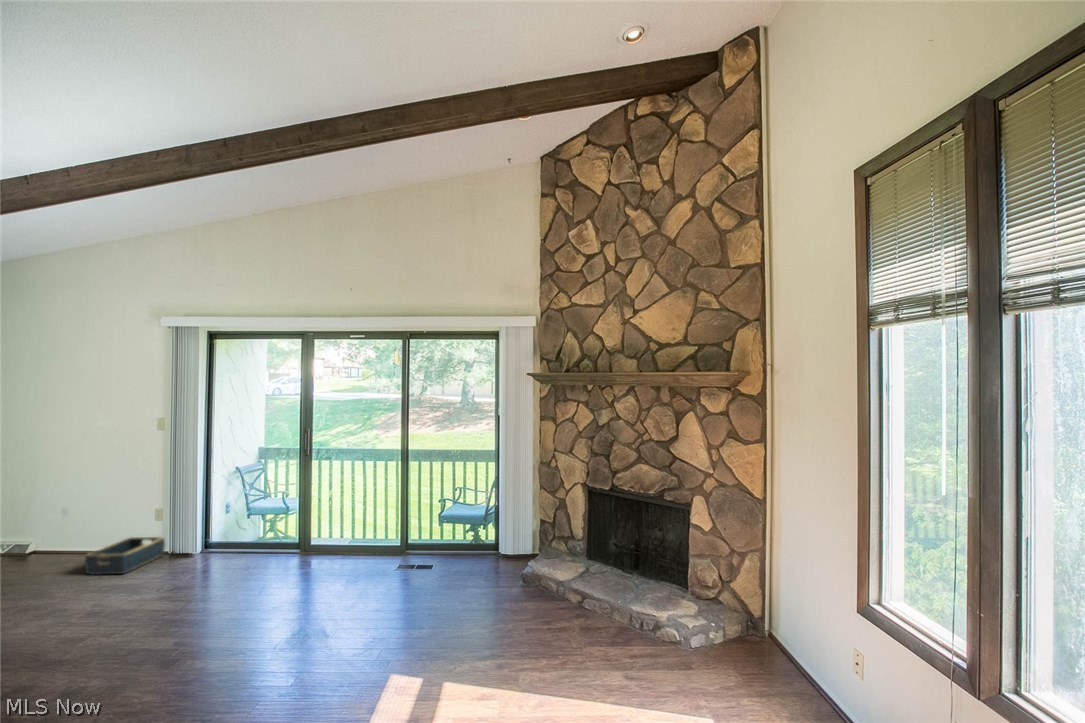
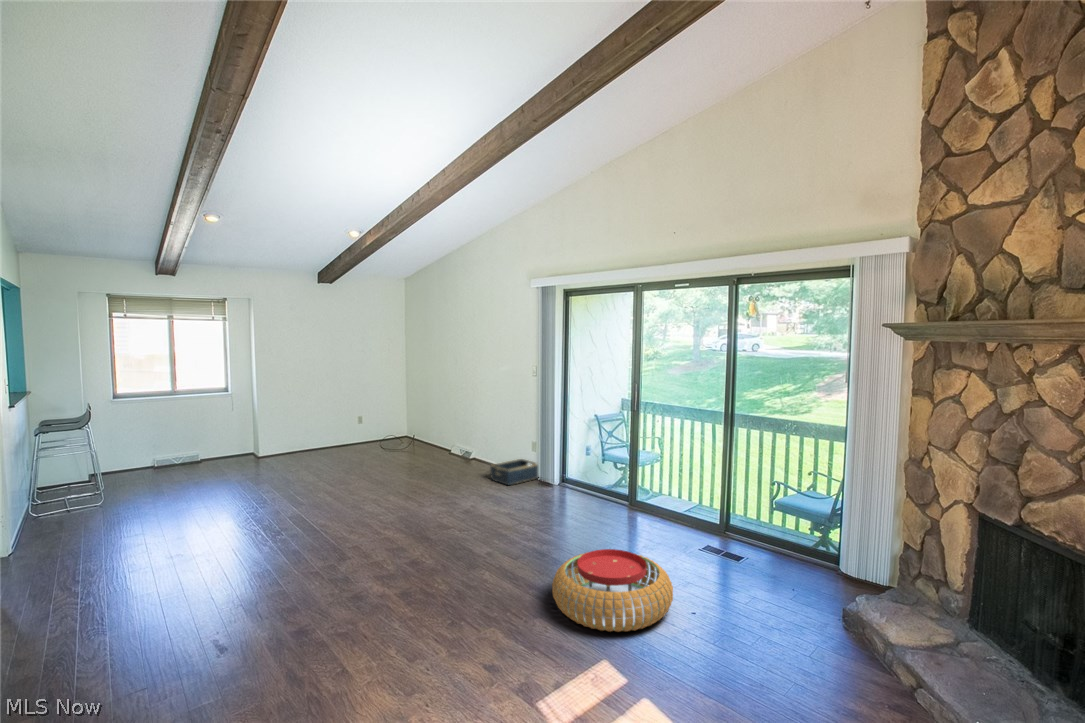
pouf: none [295,586,417,670] -> present [552,549,673,632]

